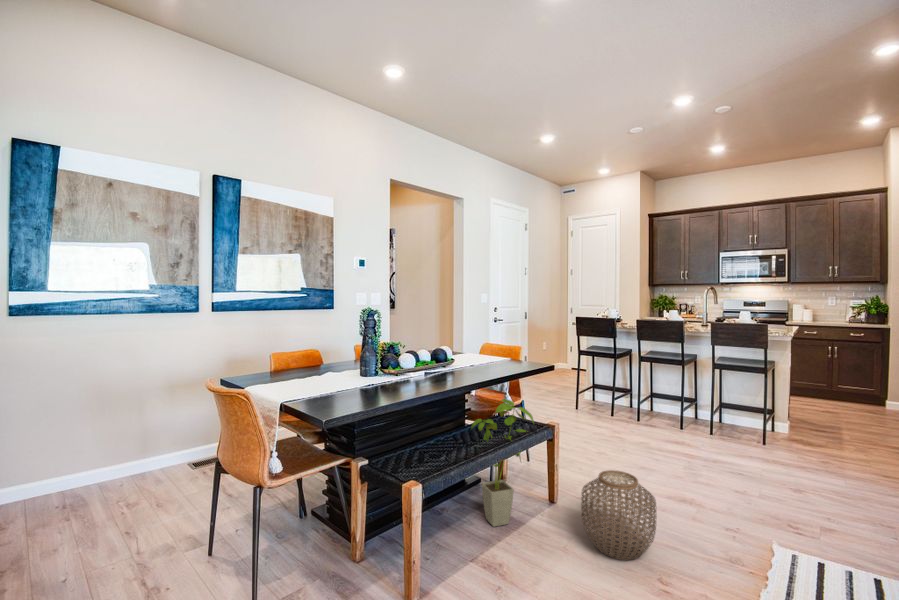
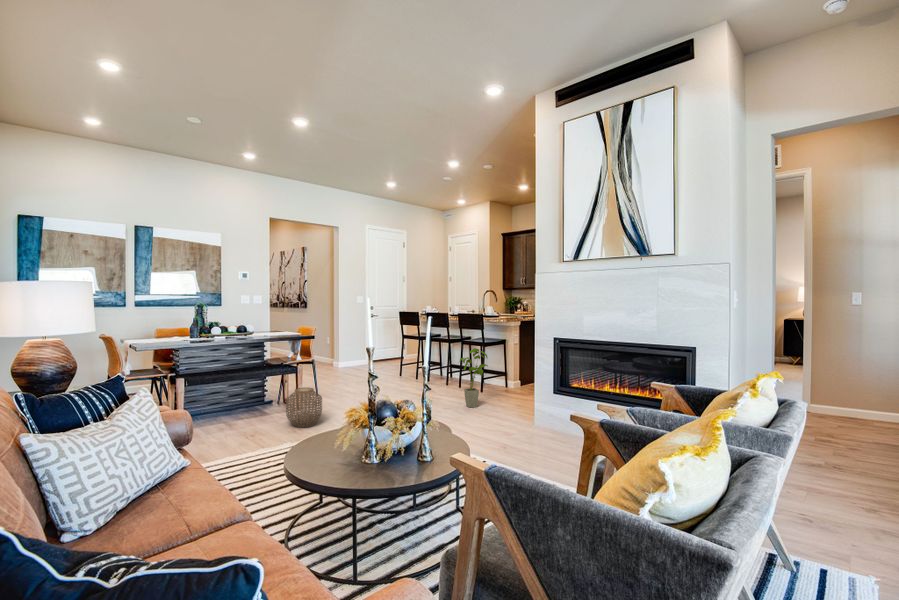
house plant: present [471,399,534,527] -> present [460,348,488,408]

